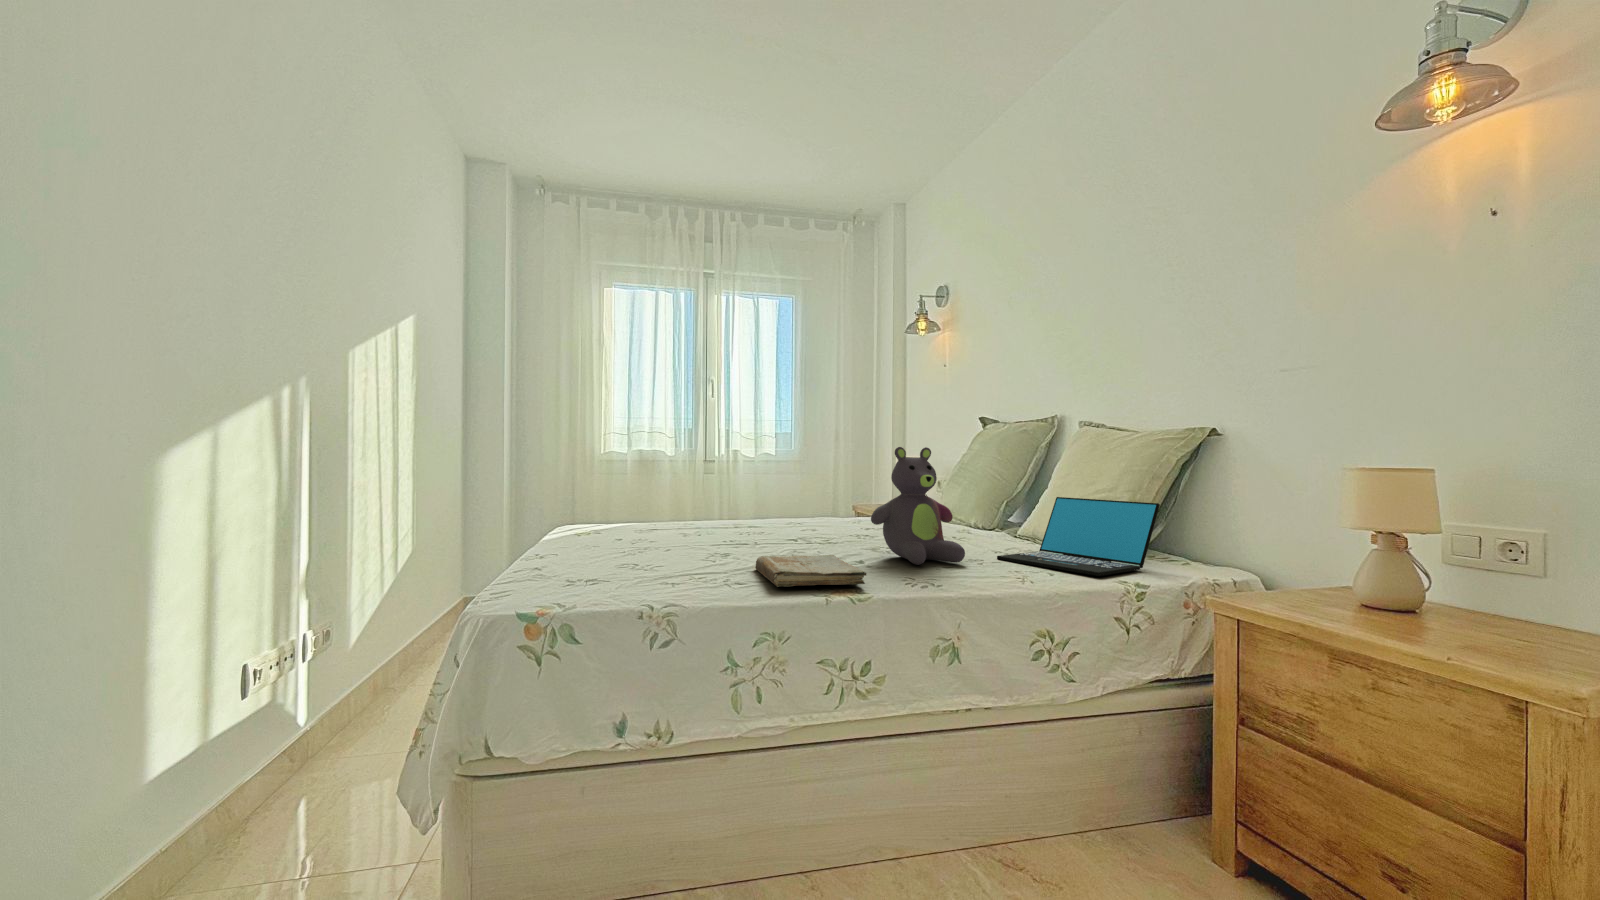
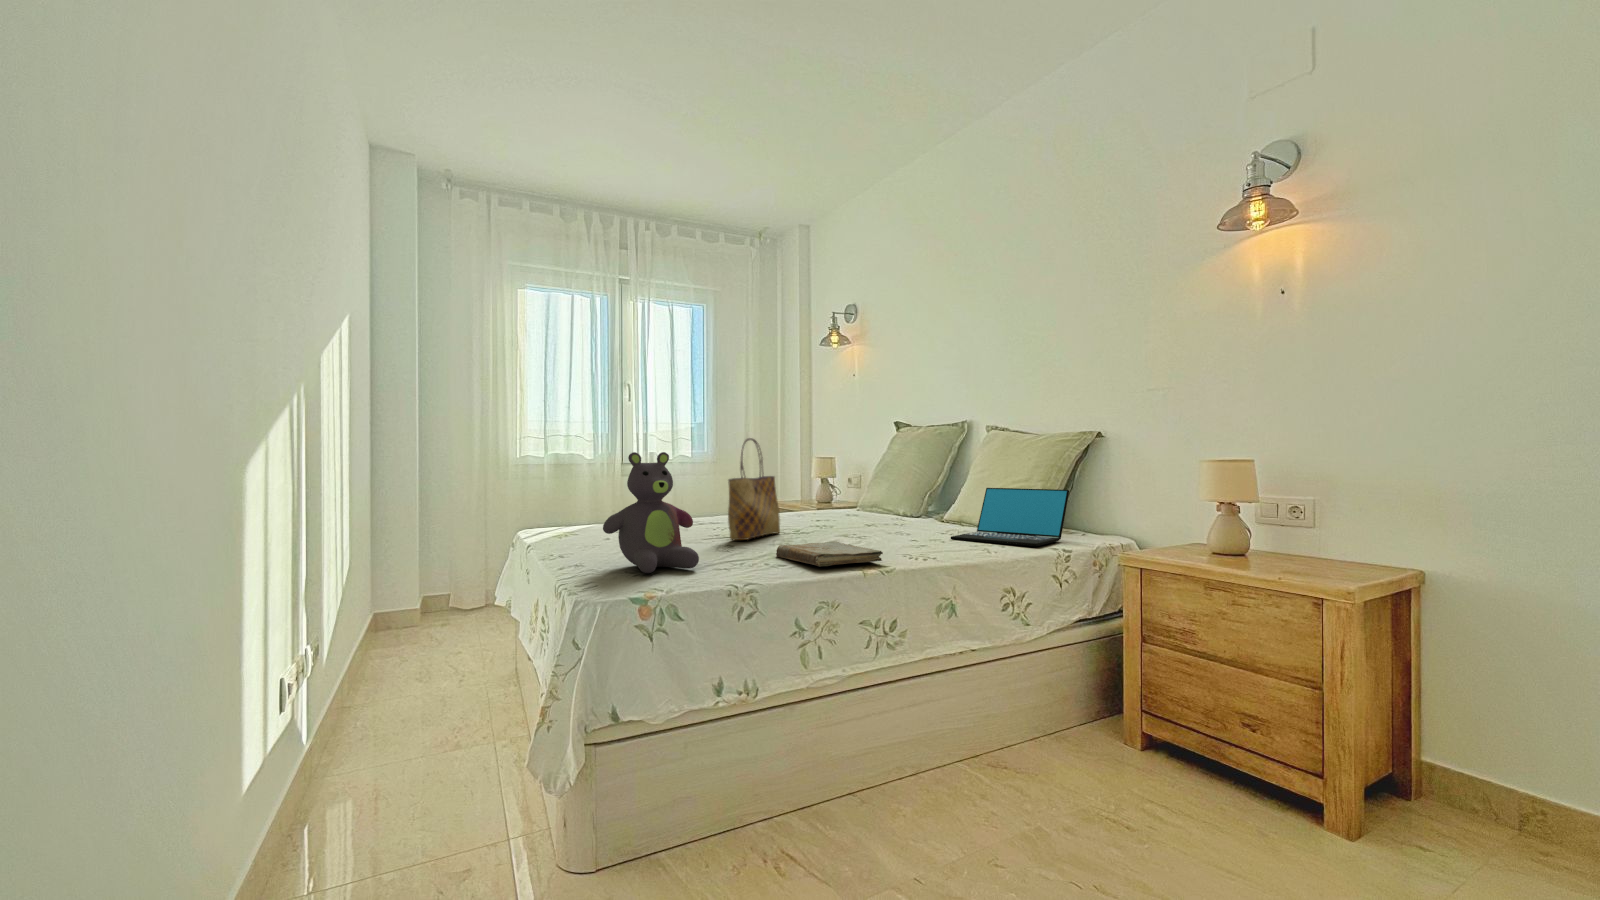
tote bag: none [731,431,804,547] -> present [728,438,780,540]
stuffed bear: present [871,447,965,565] -> present [603,452,699,573]

